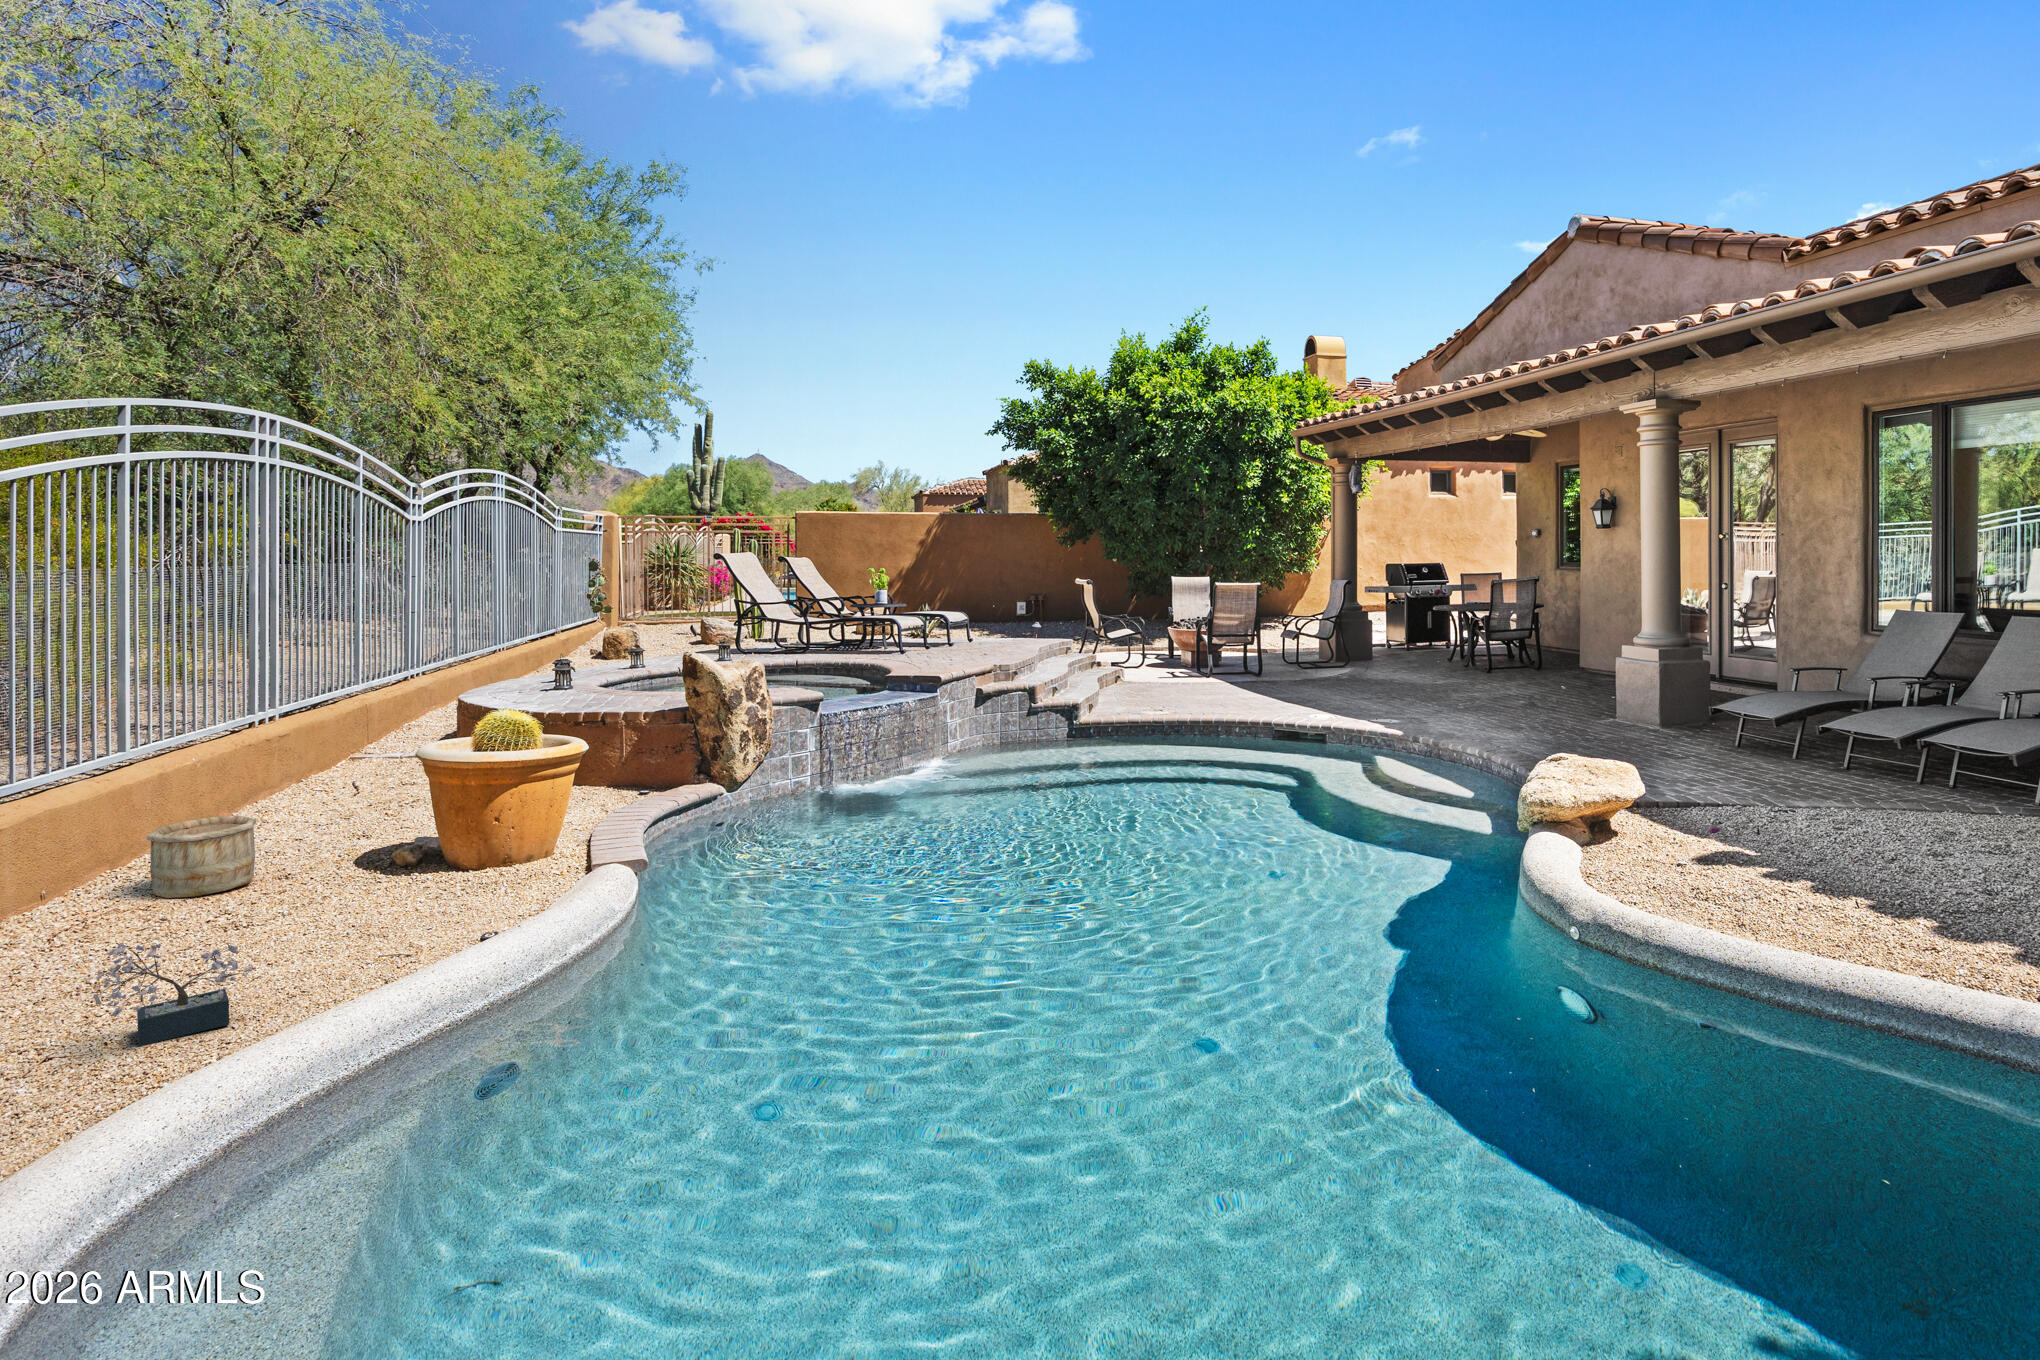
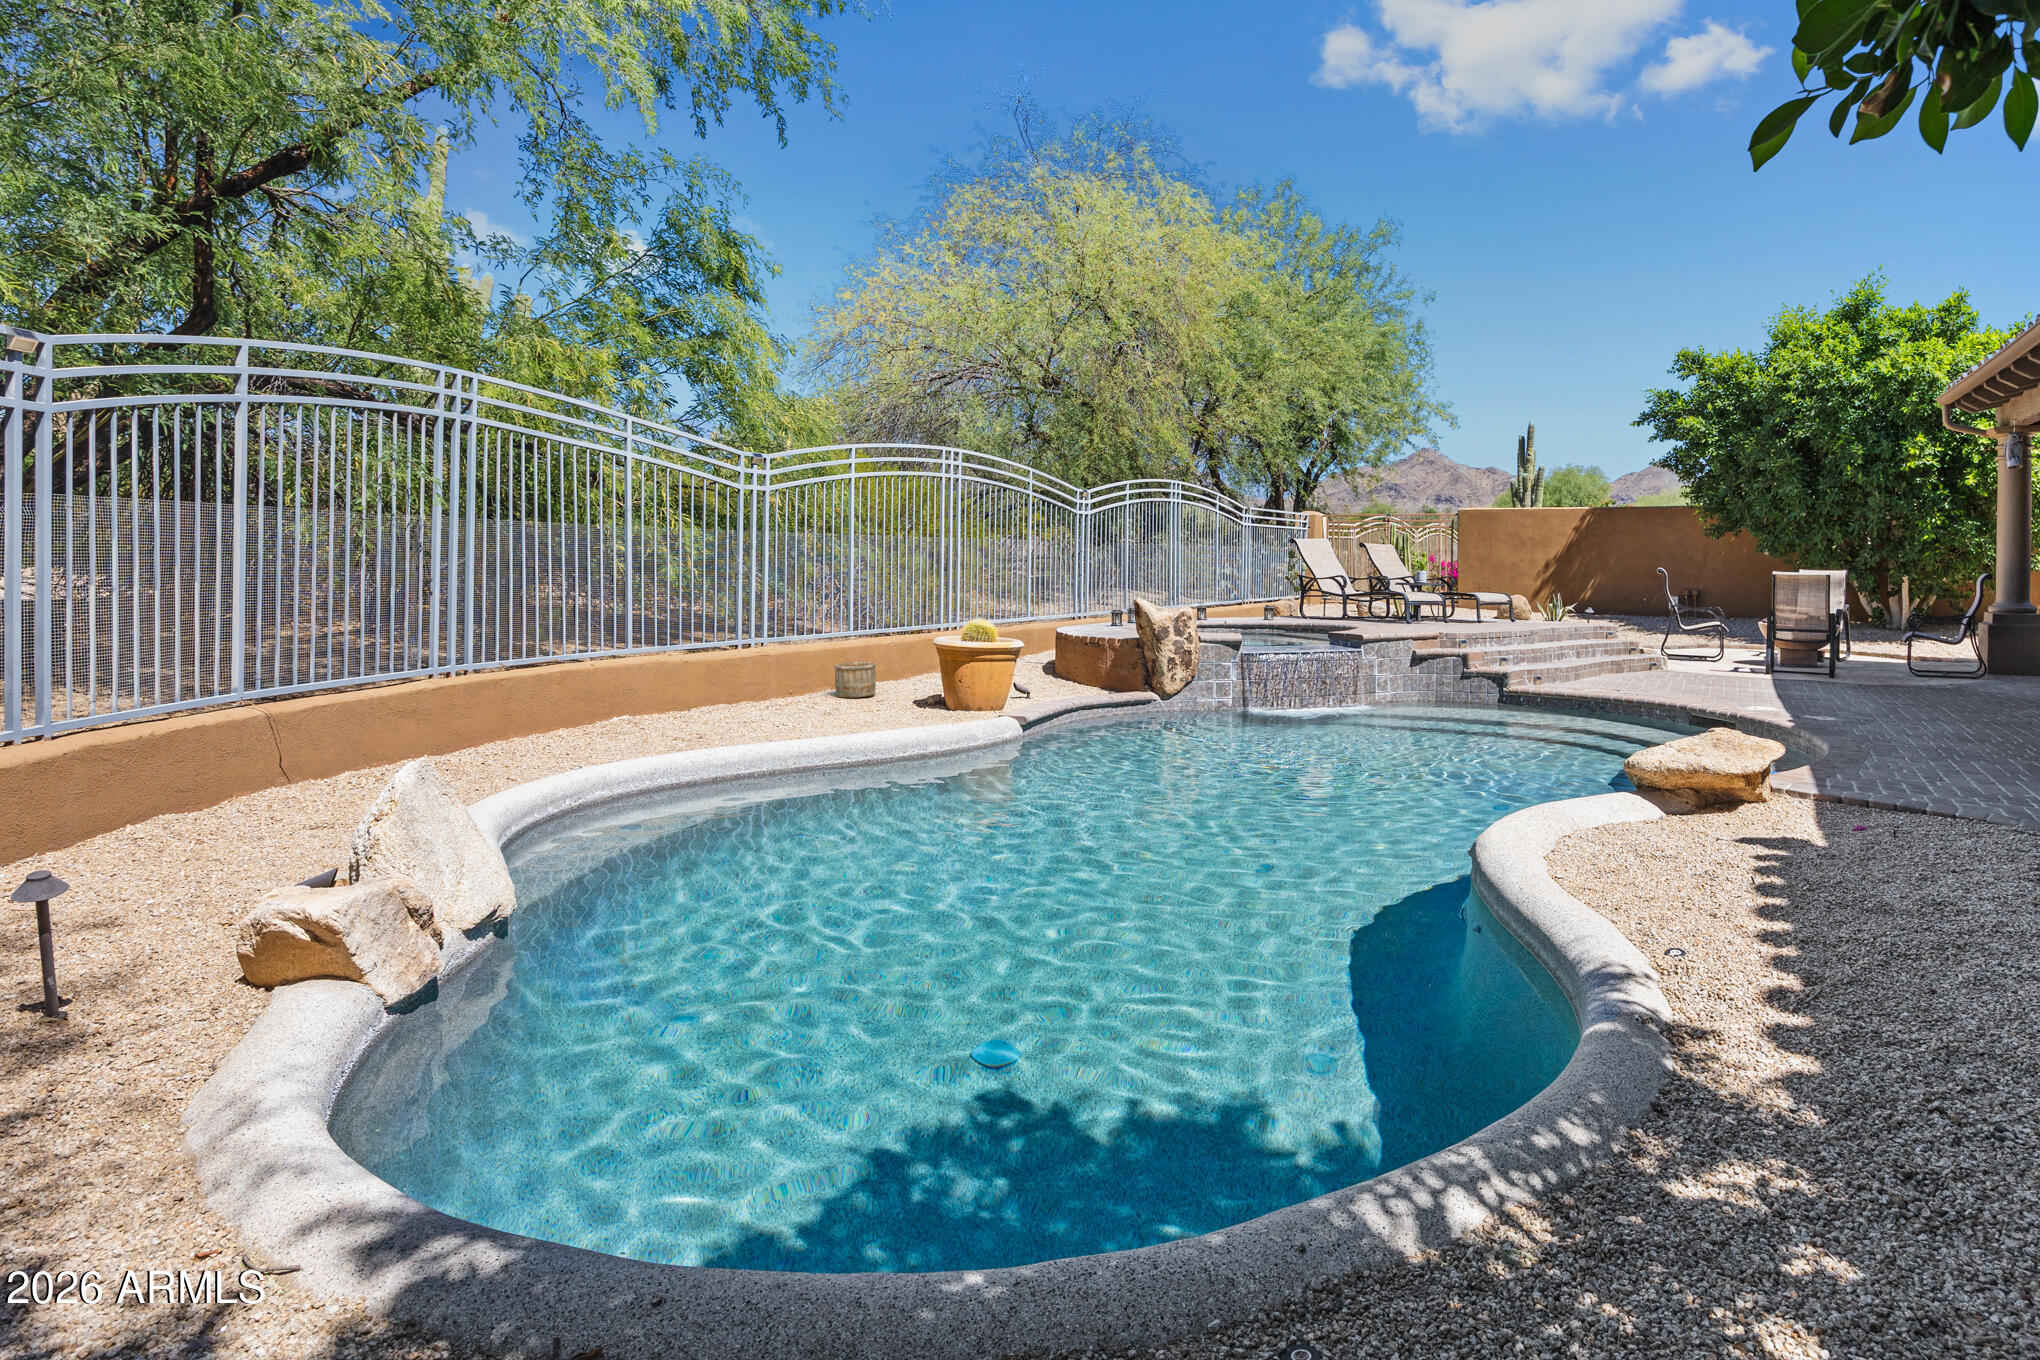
decorative plant: present [93,943,252,1046] -> none [731,691,786,735]

